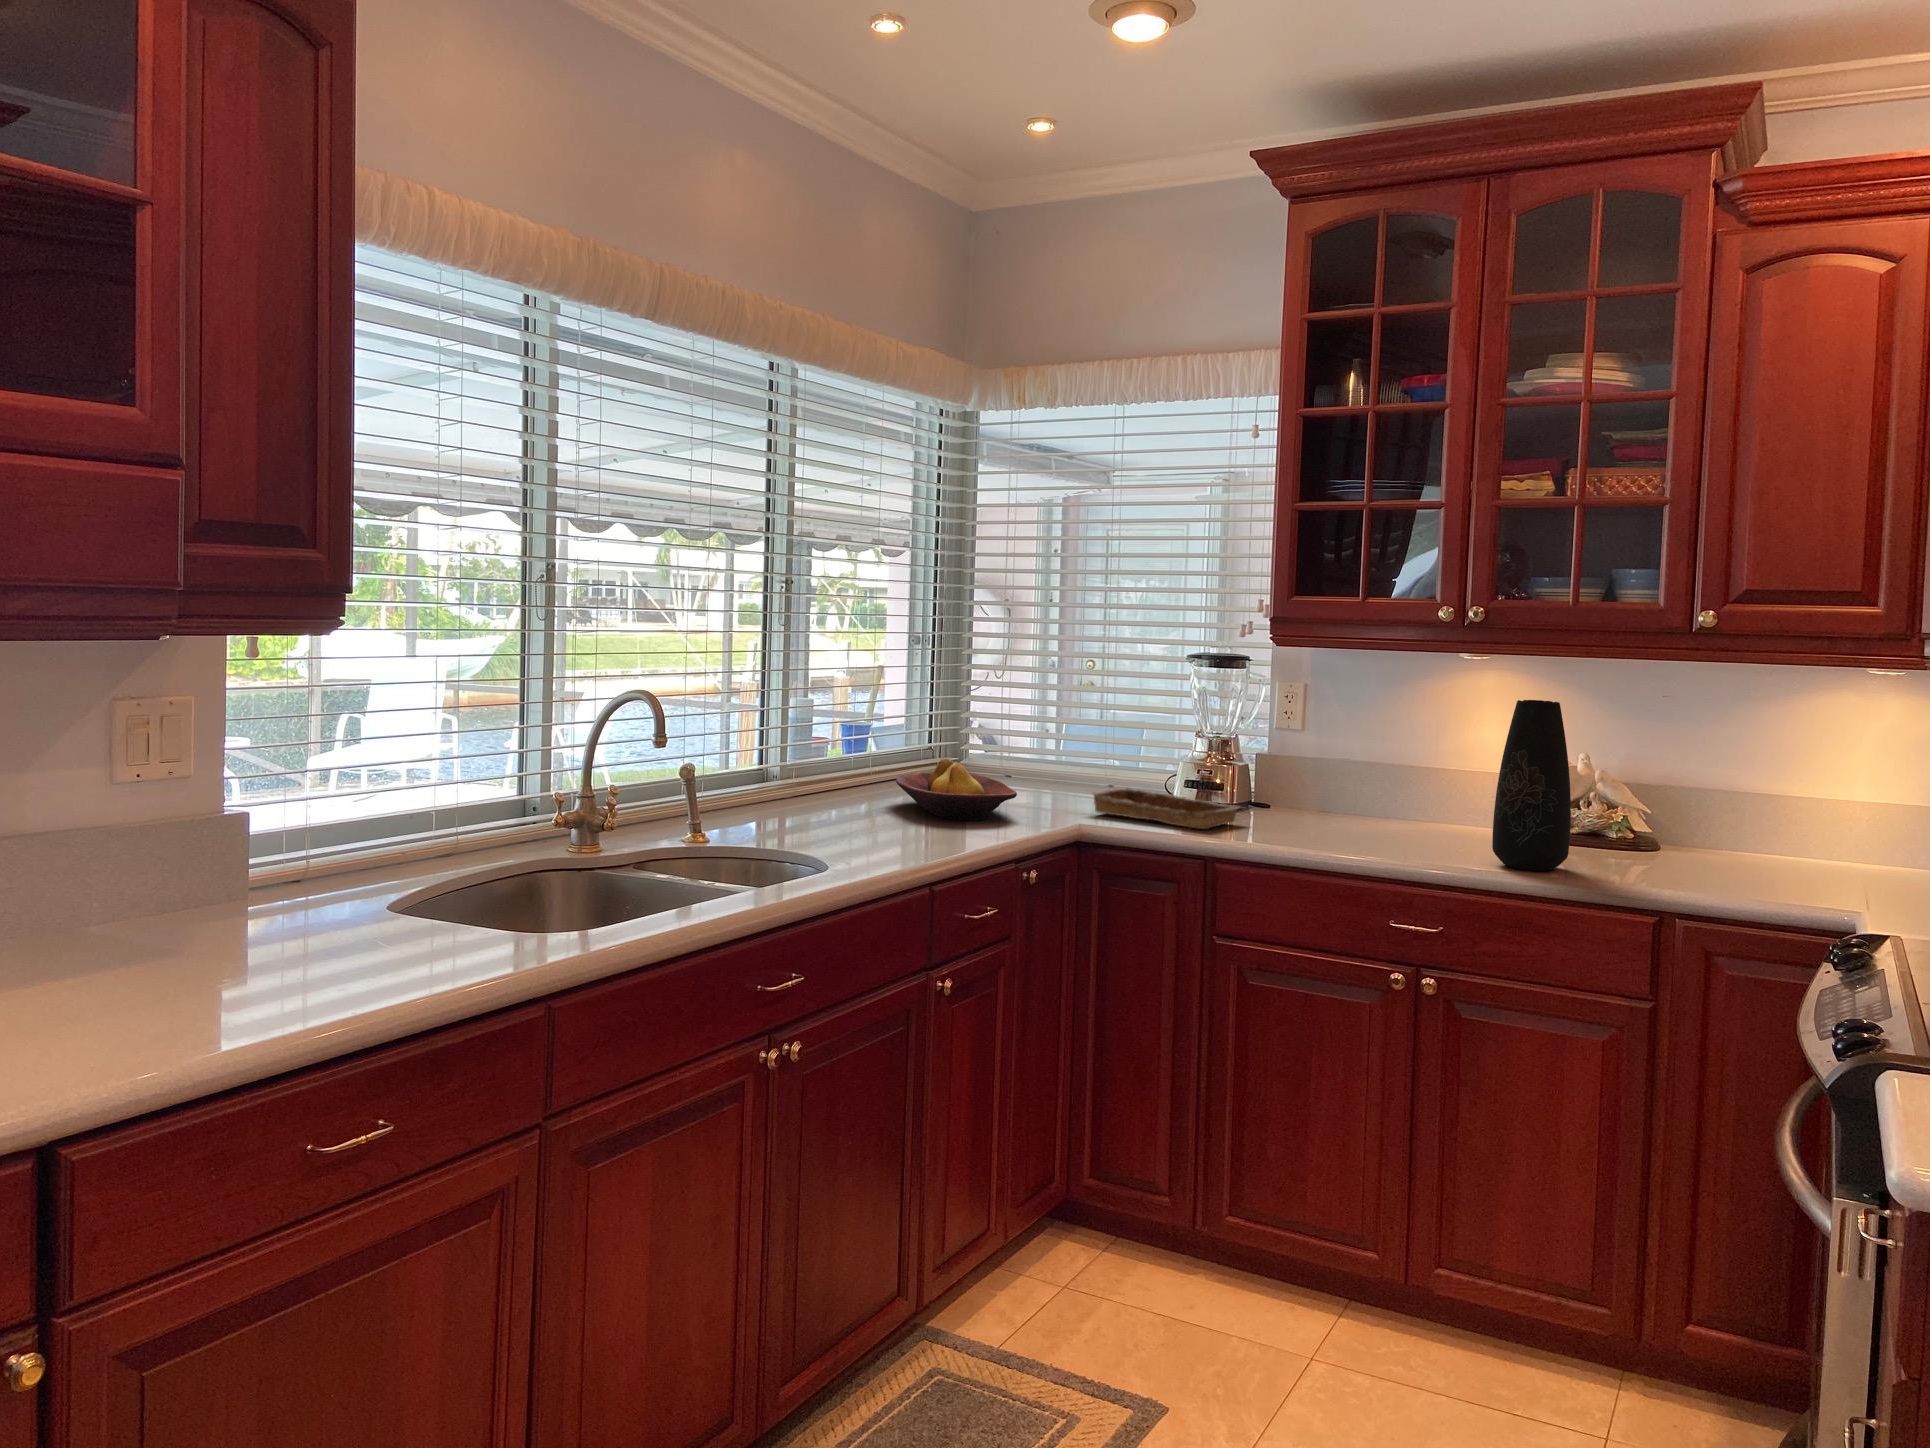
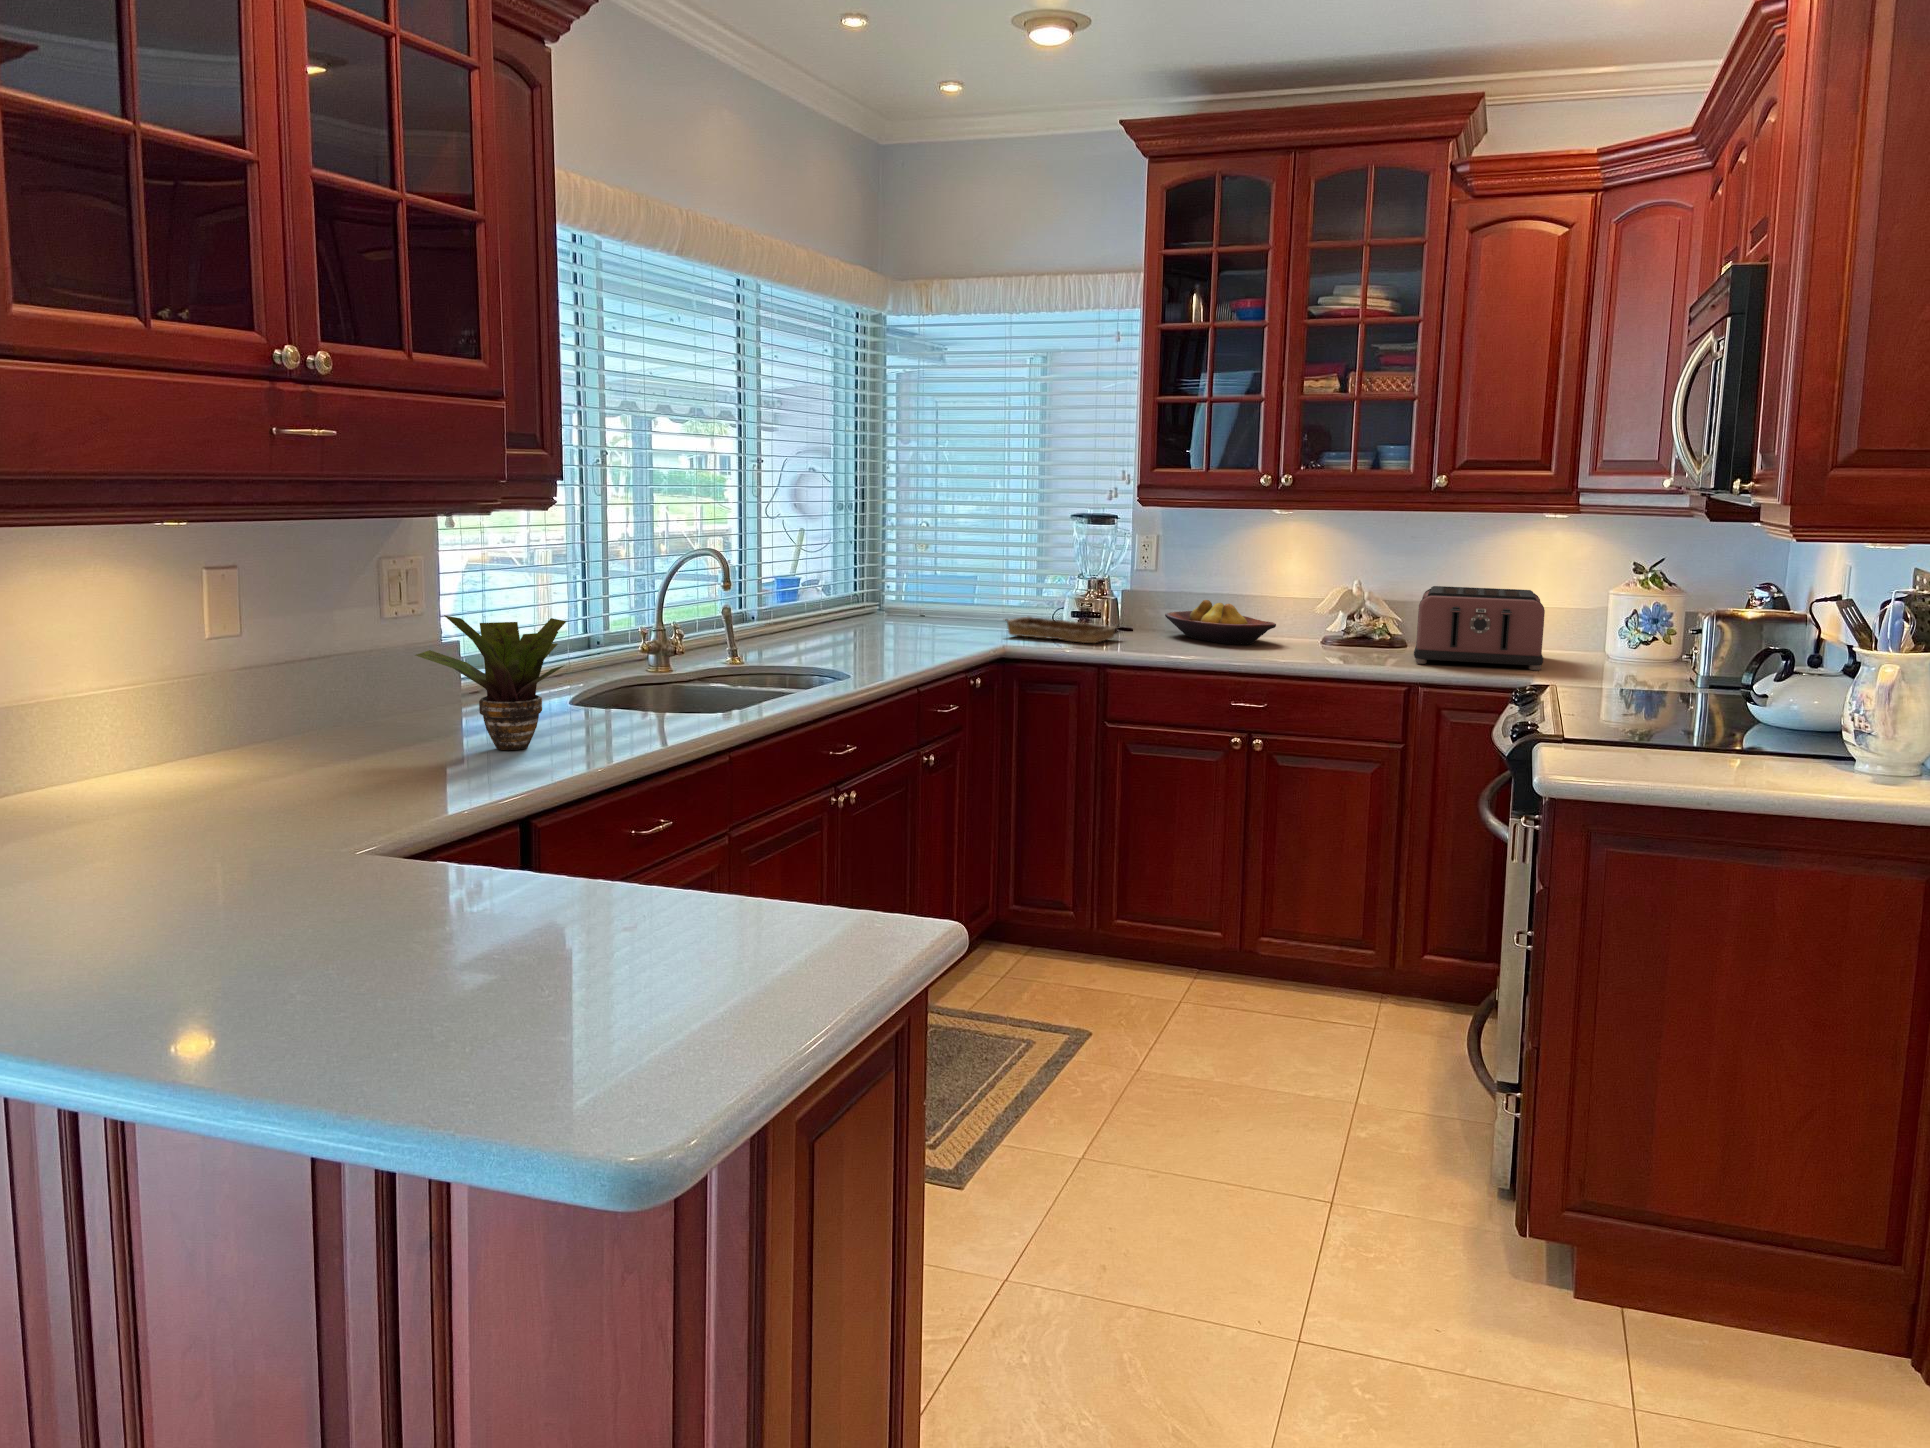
vase: present [1492,700,1571,871] -> none [1301,541,1353,660]
fruit bowl: present [896,759,1017,821] -> present [1165,600,1276,645]
toaster: none [1663,768,1874,903] -> present [1414,586,1545,670]
potted plant: none [37,788,312,997] -> present [415,615,566,750]

